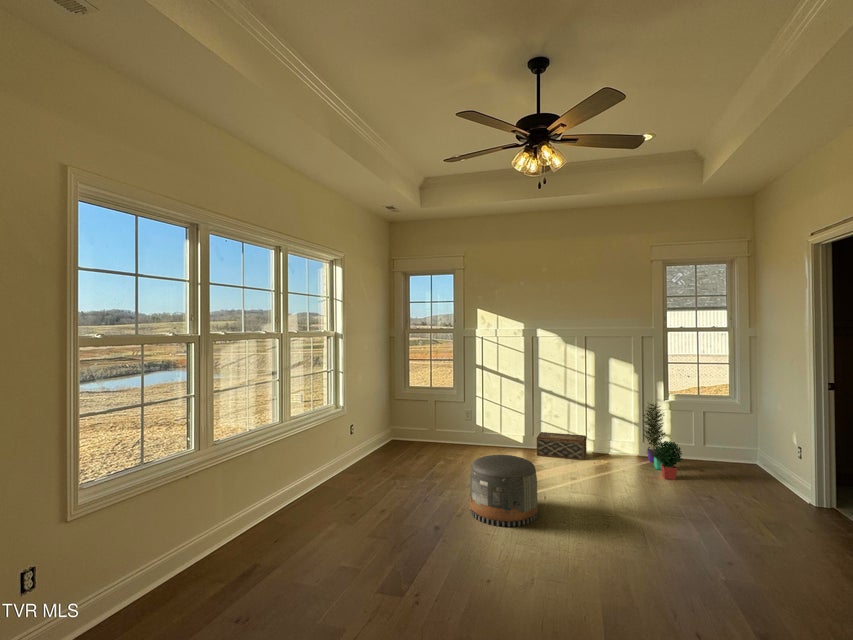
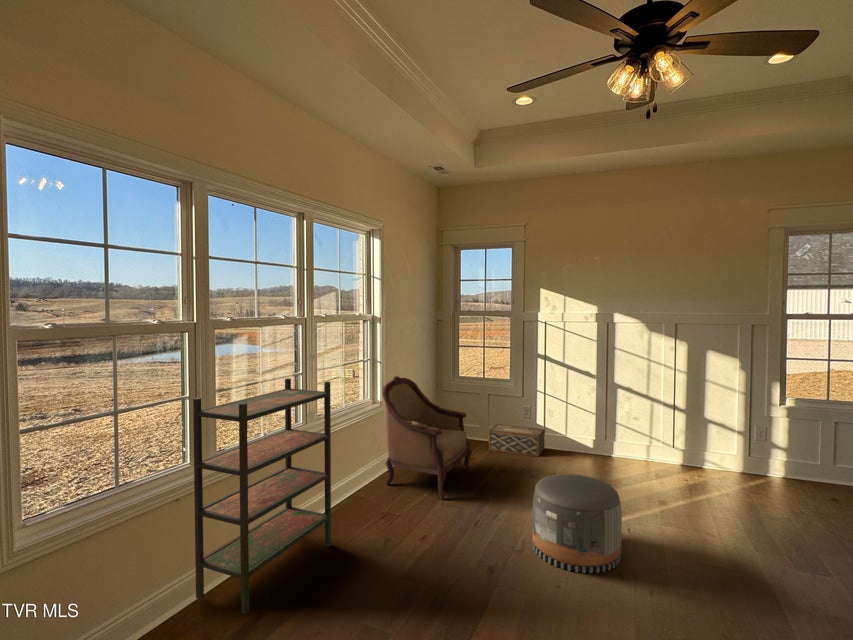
bookshelf: none [199,383,307,567] -> present [193,378,331,614]
armchair: none [345,384,422,485] -> present [382,376,472,499]
potted plant: present [644,404,682,479] -> none [750,407,812,511]
woven basket: present [537,432,587,460] -> present [489,424,545,456]

